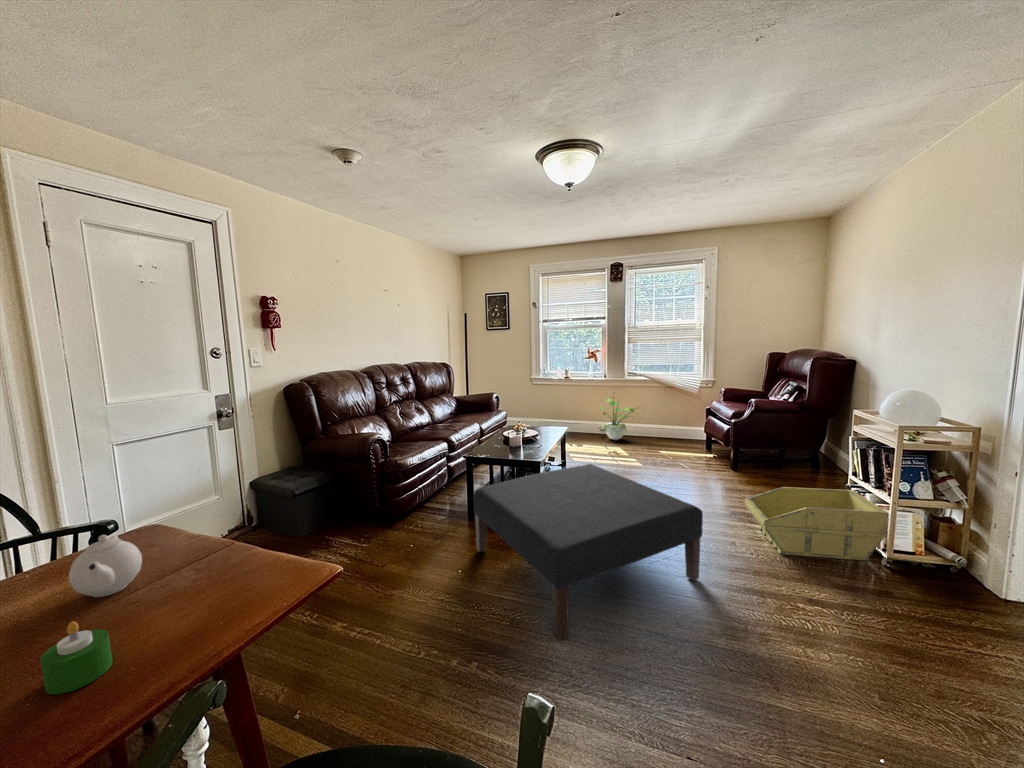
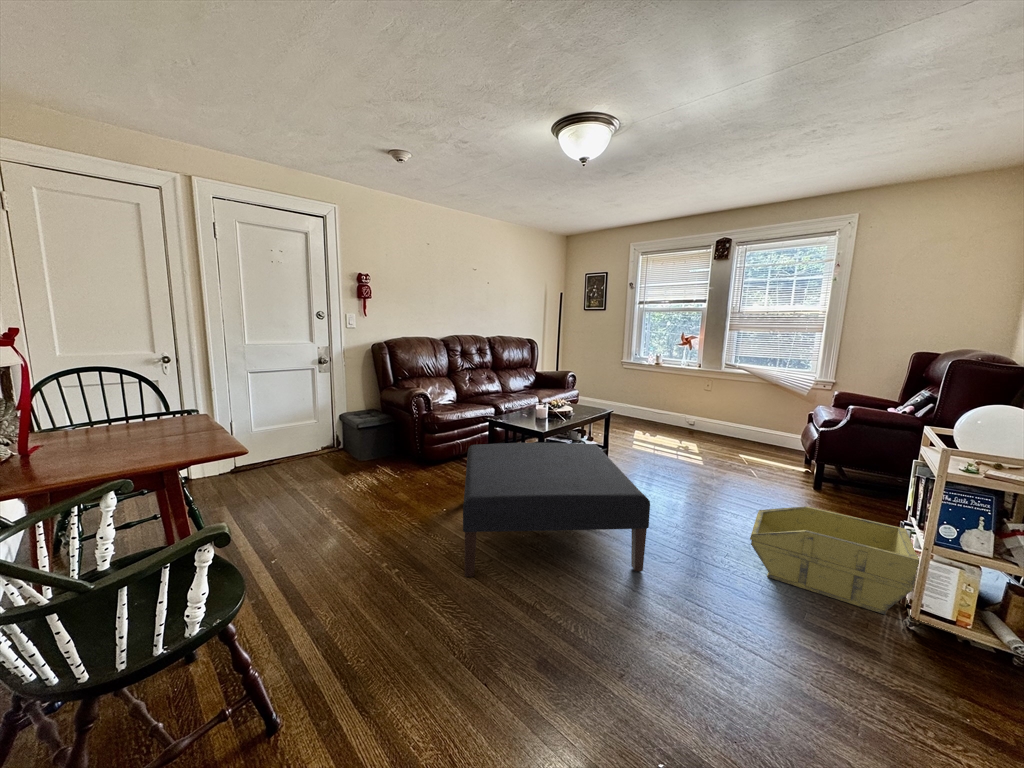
potted plant: present [601,399,635,440] -> none [684,381,743,436]
teapot: present [69,535,142,597] -> none [116,406,158,440]
candle: present [40,621,113,694] -> none [59,436,97,470]

